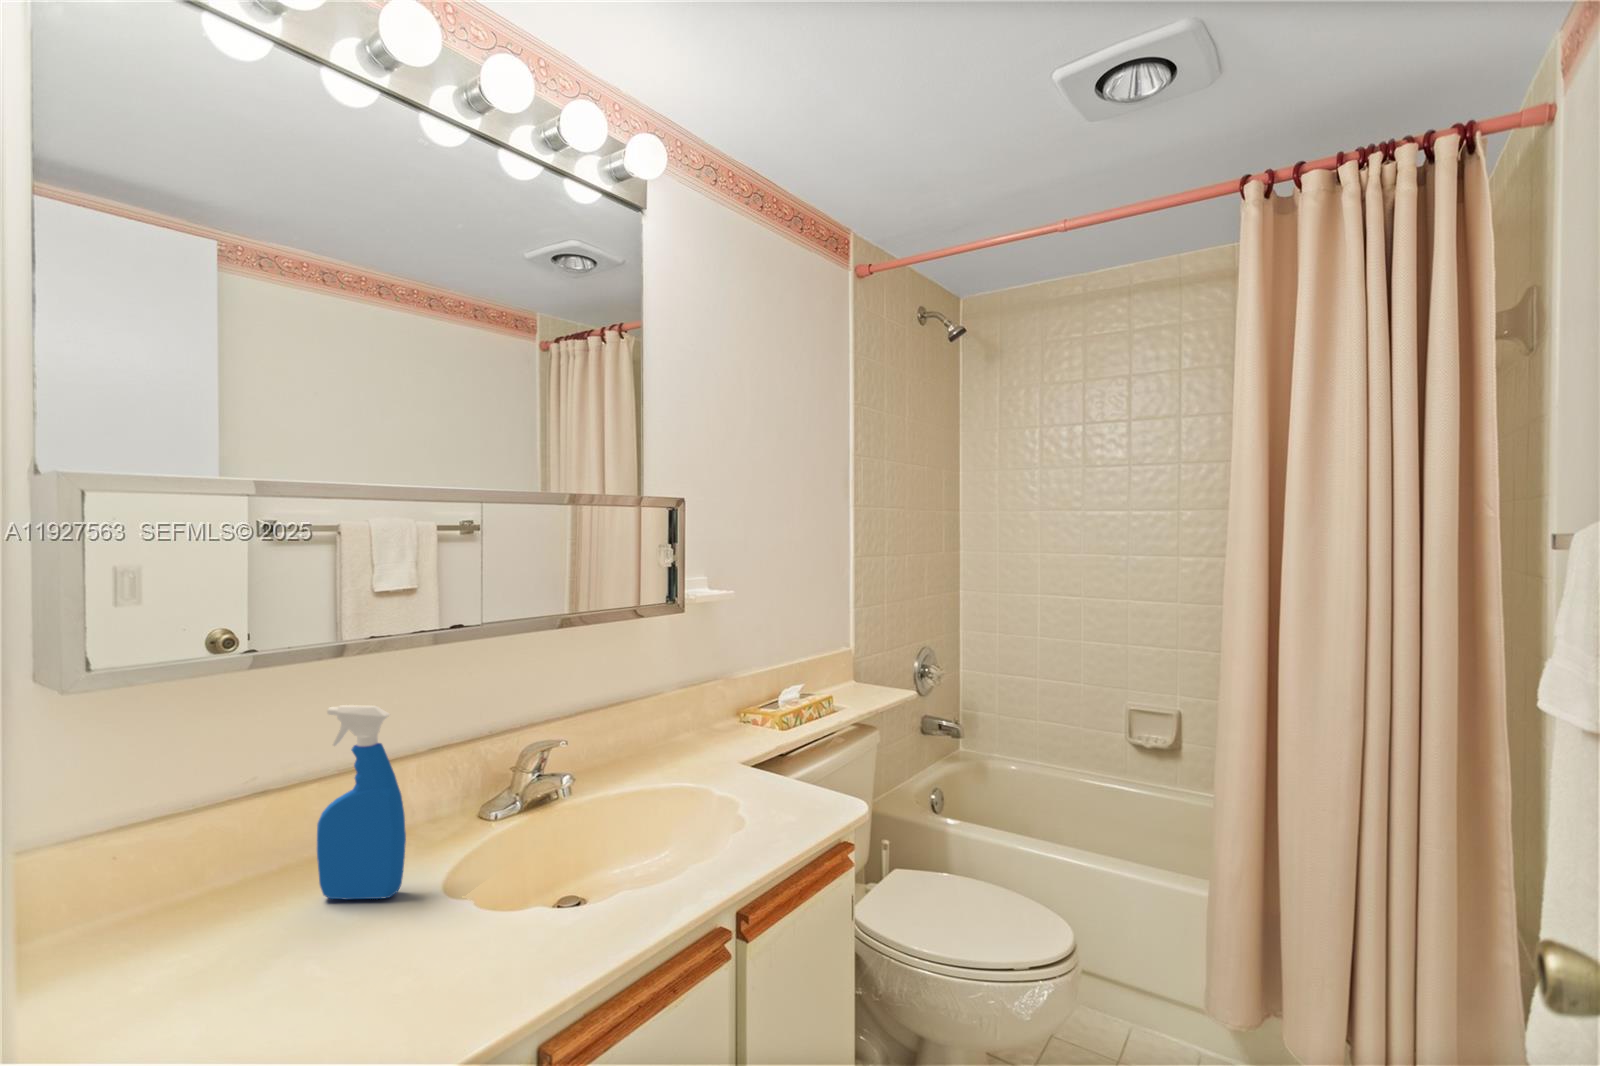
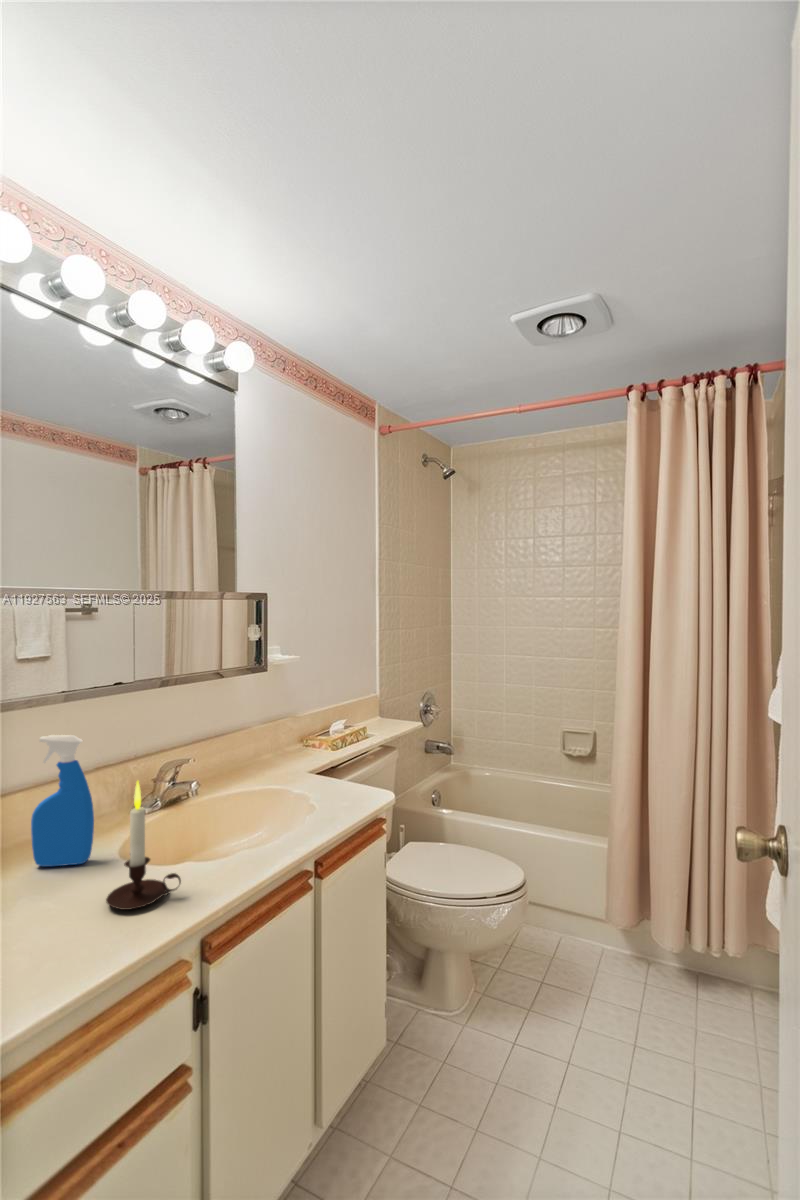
candle: none [399,782,513,987] -> present [106,781,181,910]

